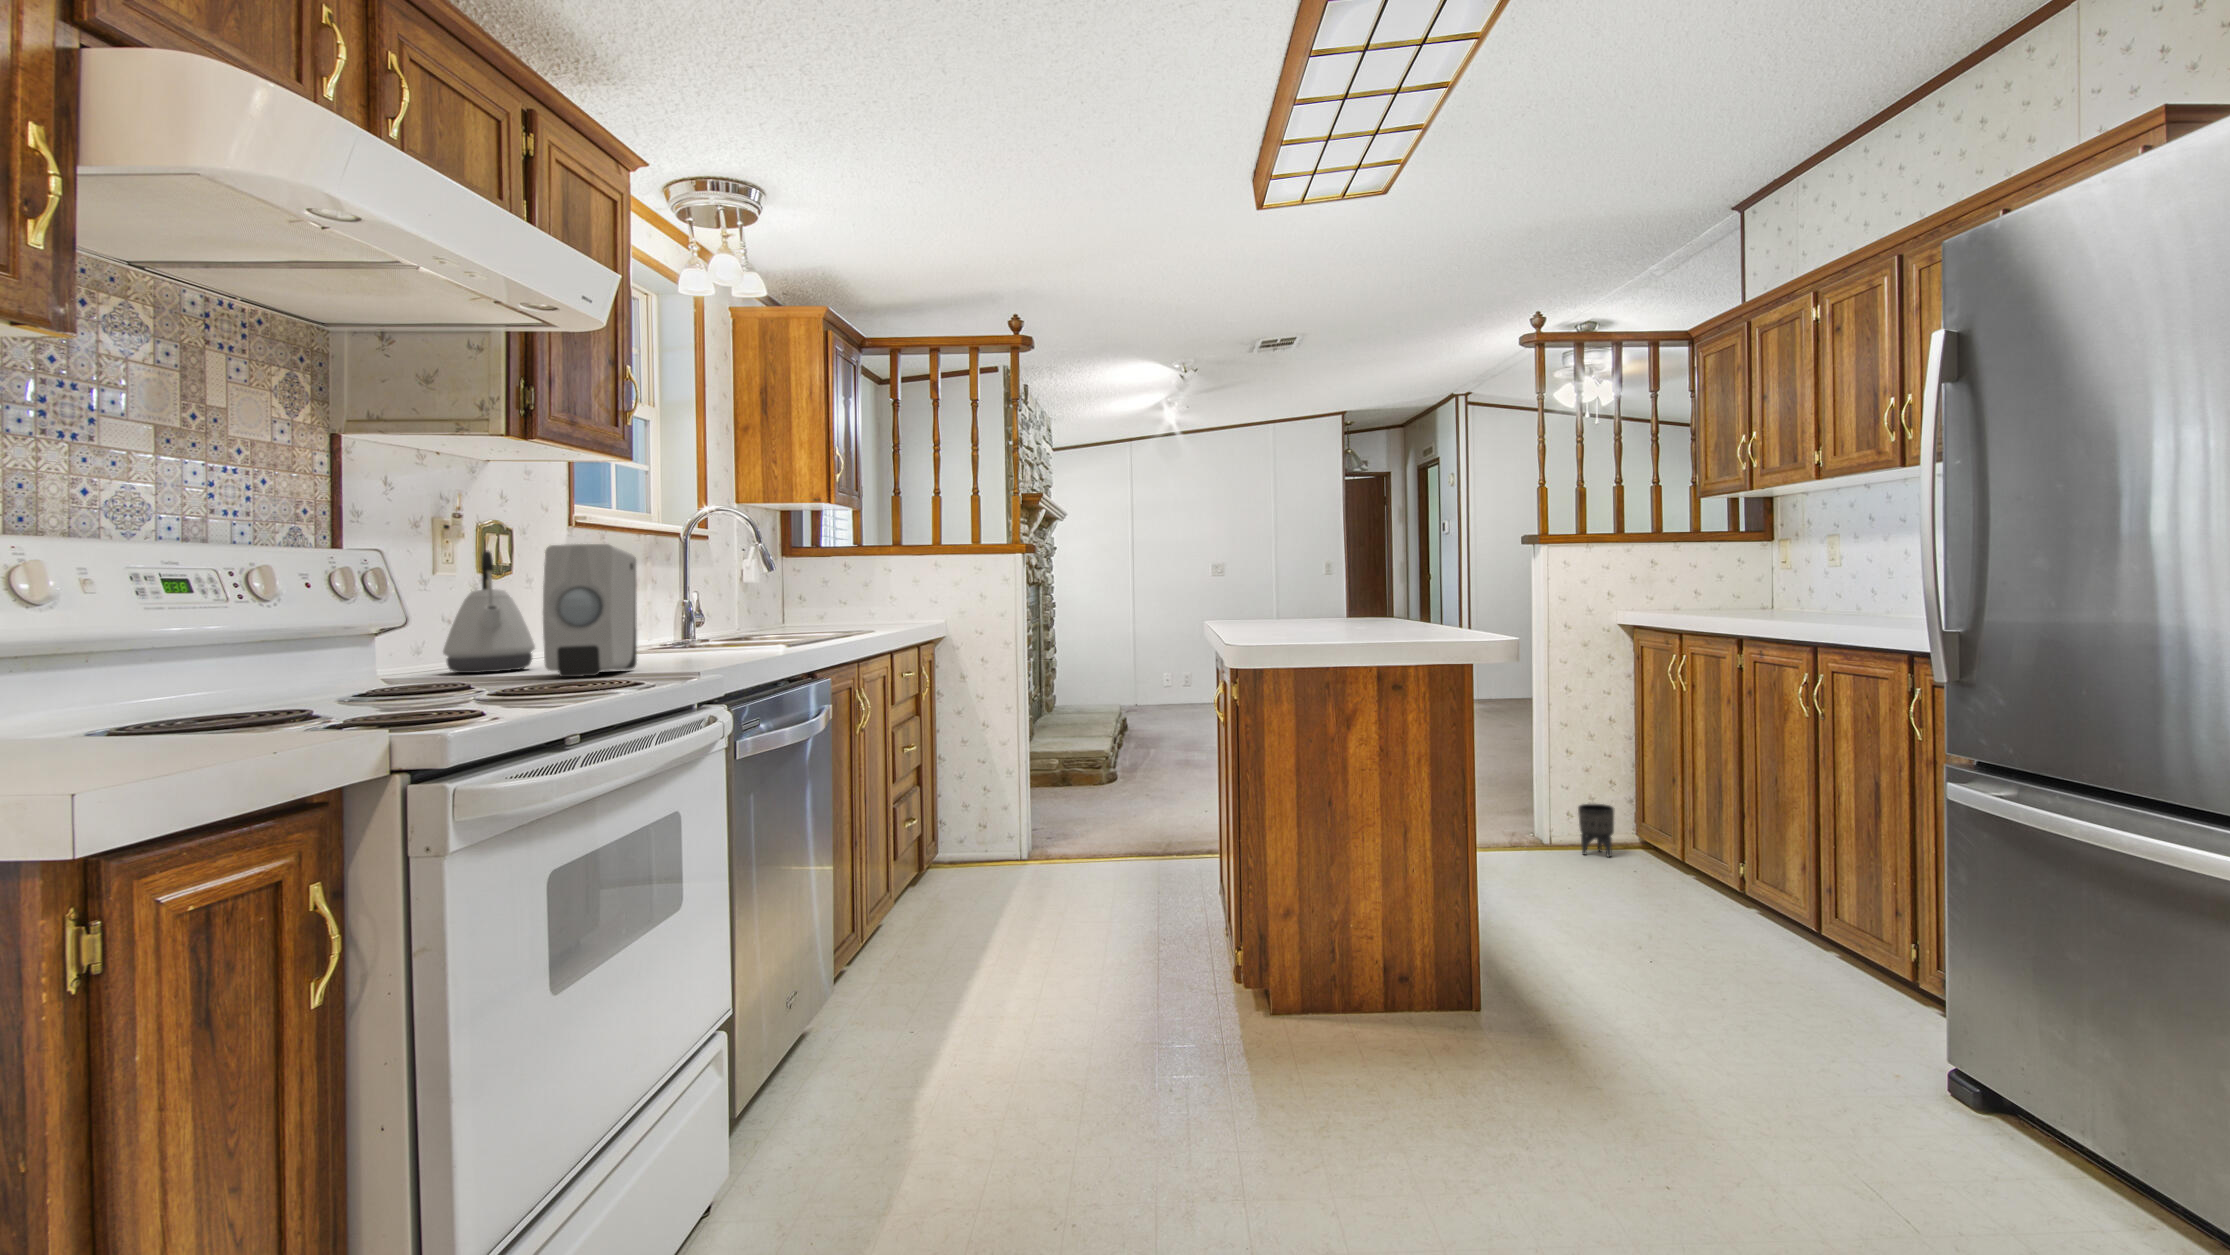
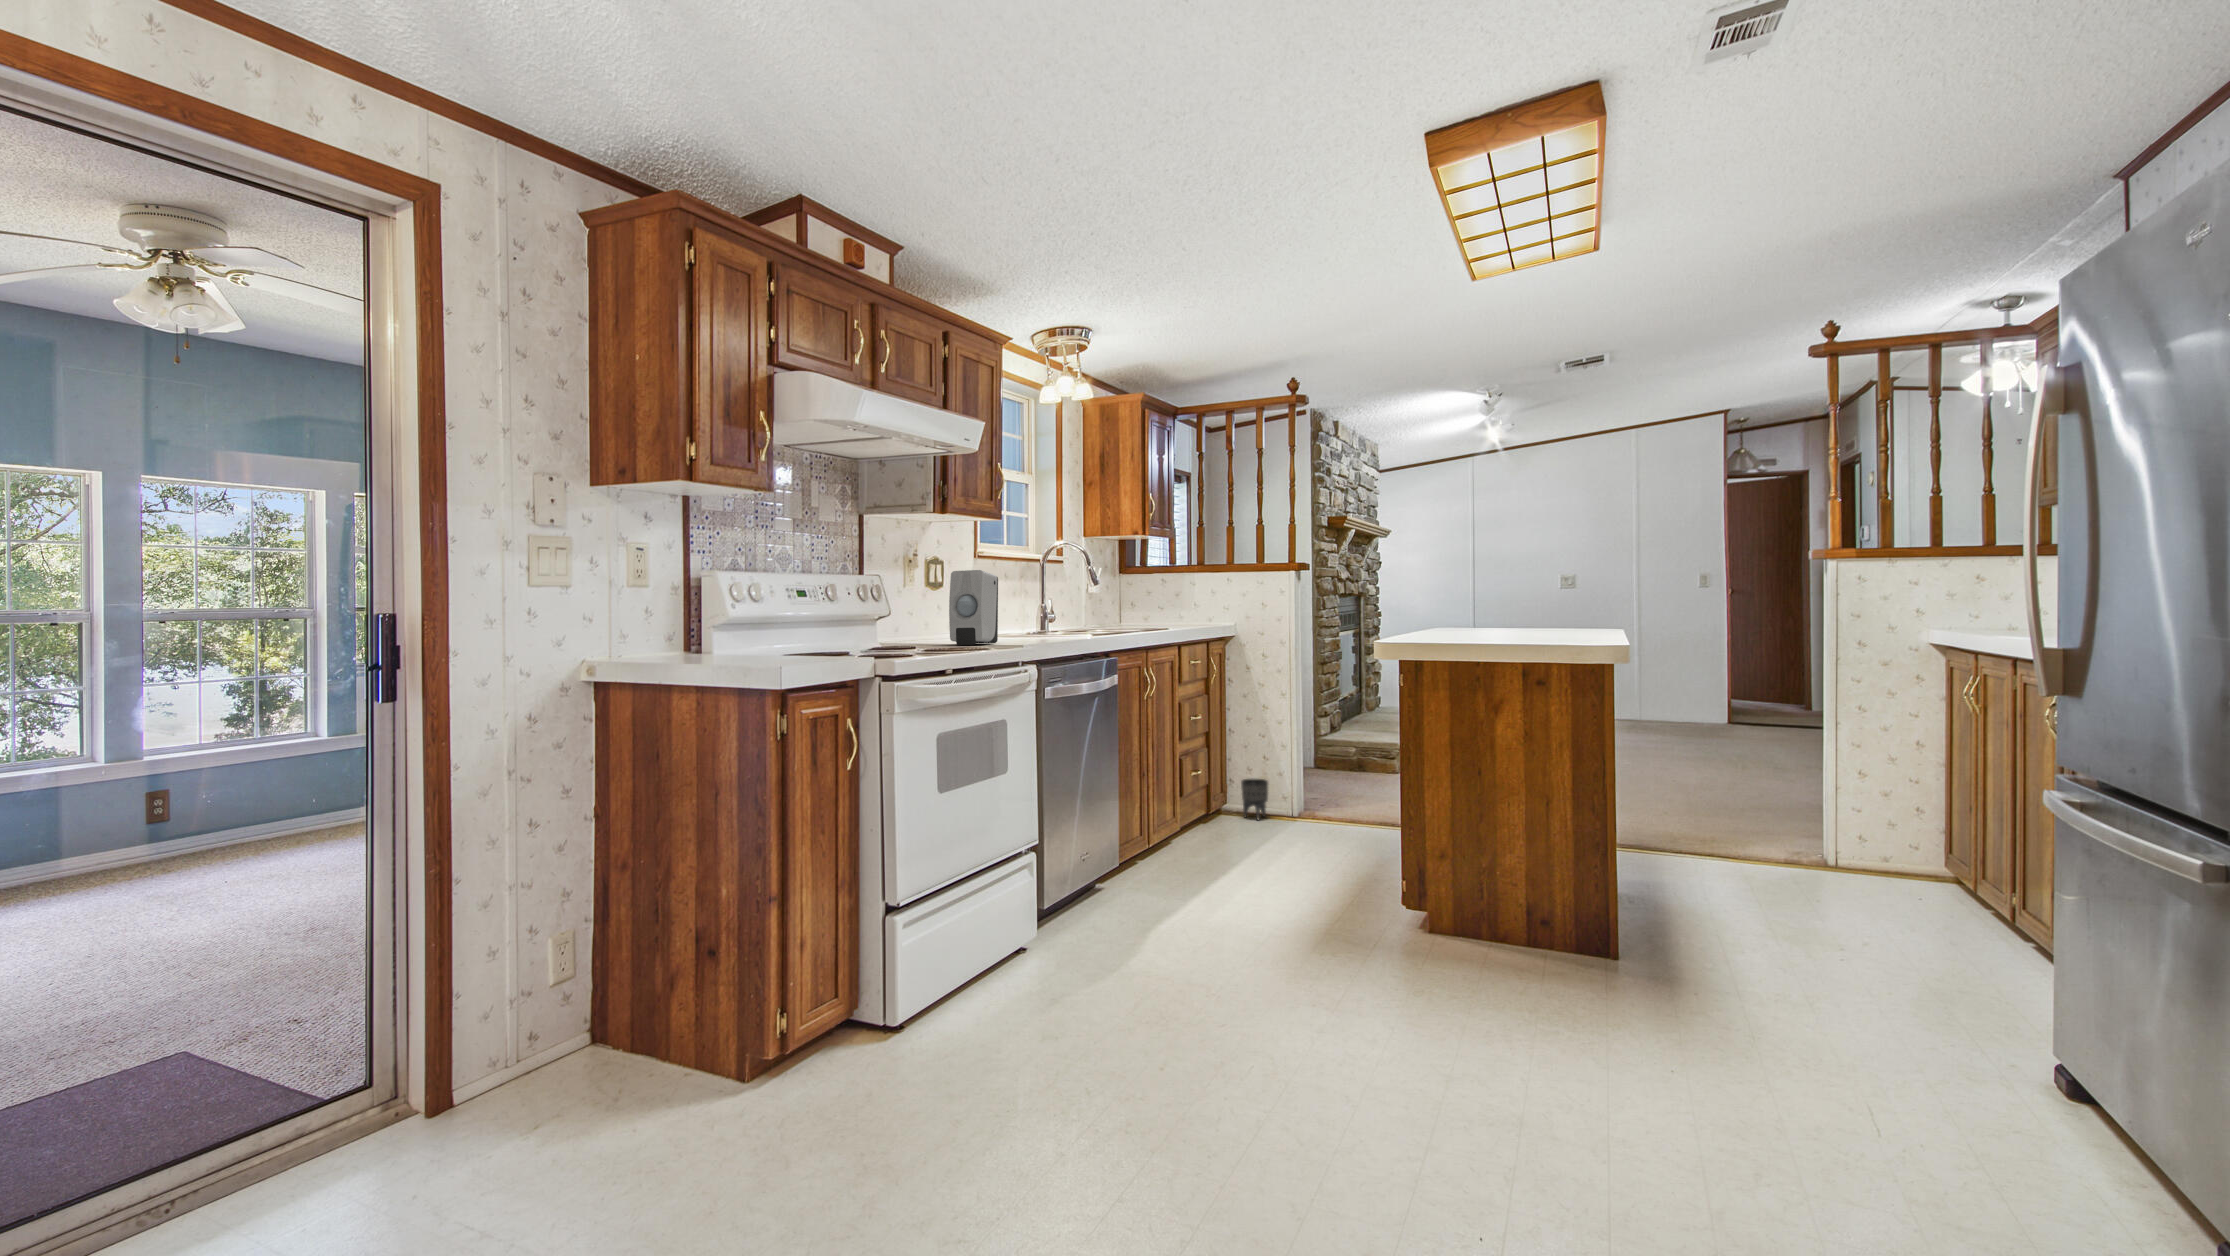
kettle: present [443,550,535,673] -> none [908,574,951,643]
planter: present [1578,804,1614,857] -> present [1241,778,1268,820]

